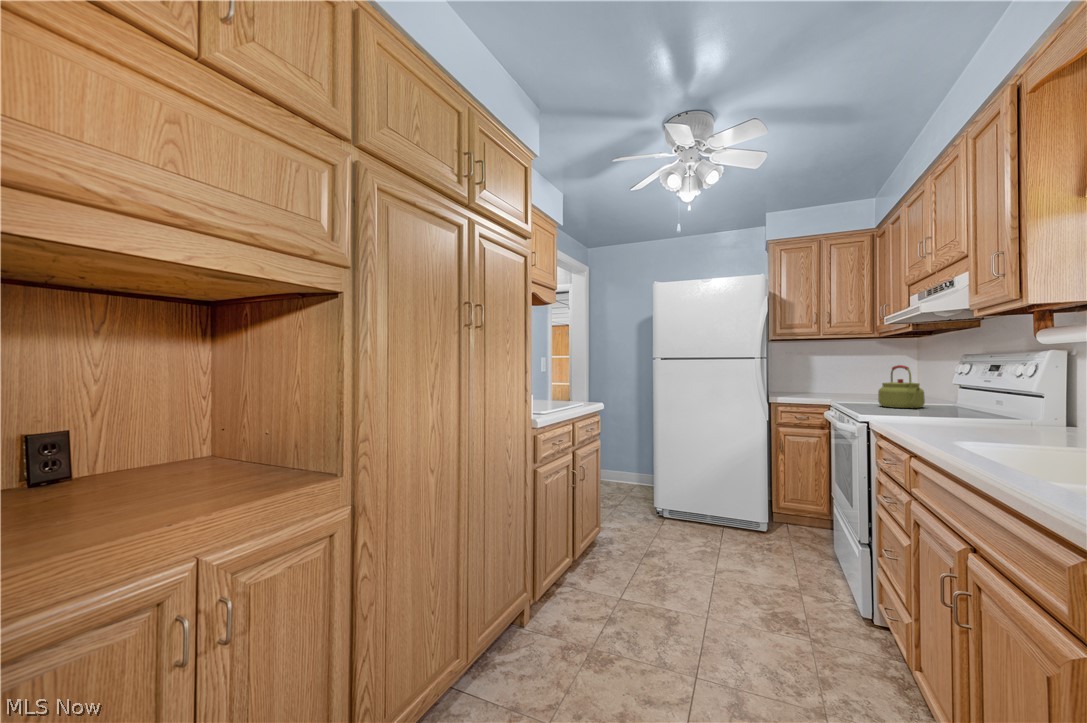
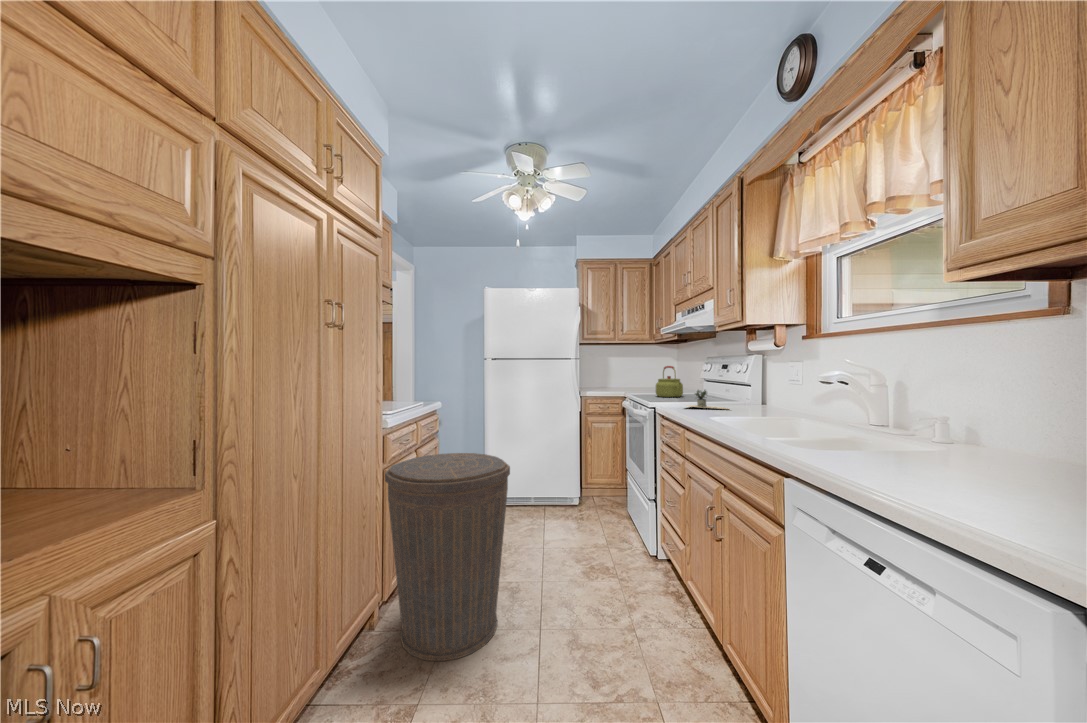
potted plant: none [912,400,1038,431] -> present [689,390,727,409]
trash can: none [533,460,661,677] -> present [385,453,510,661]

